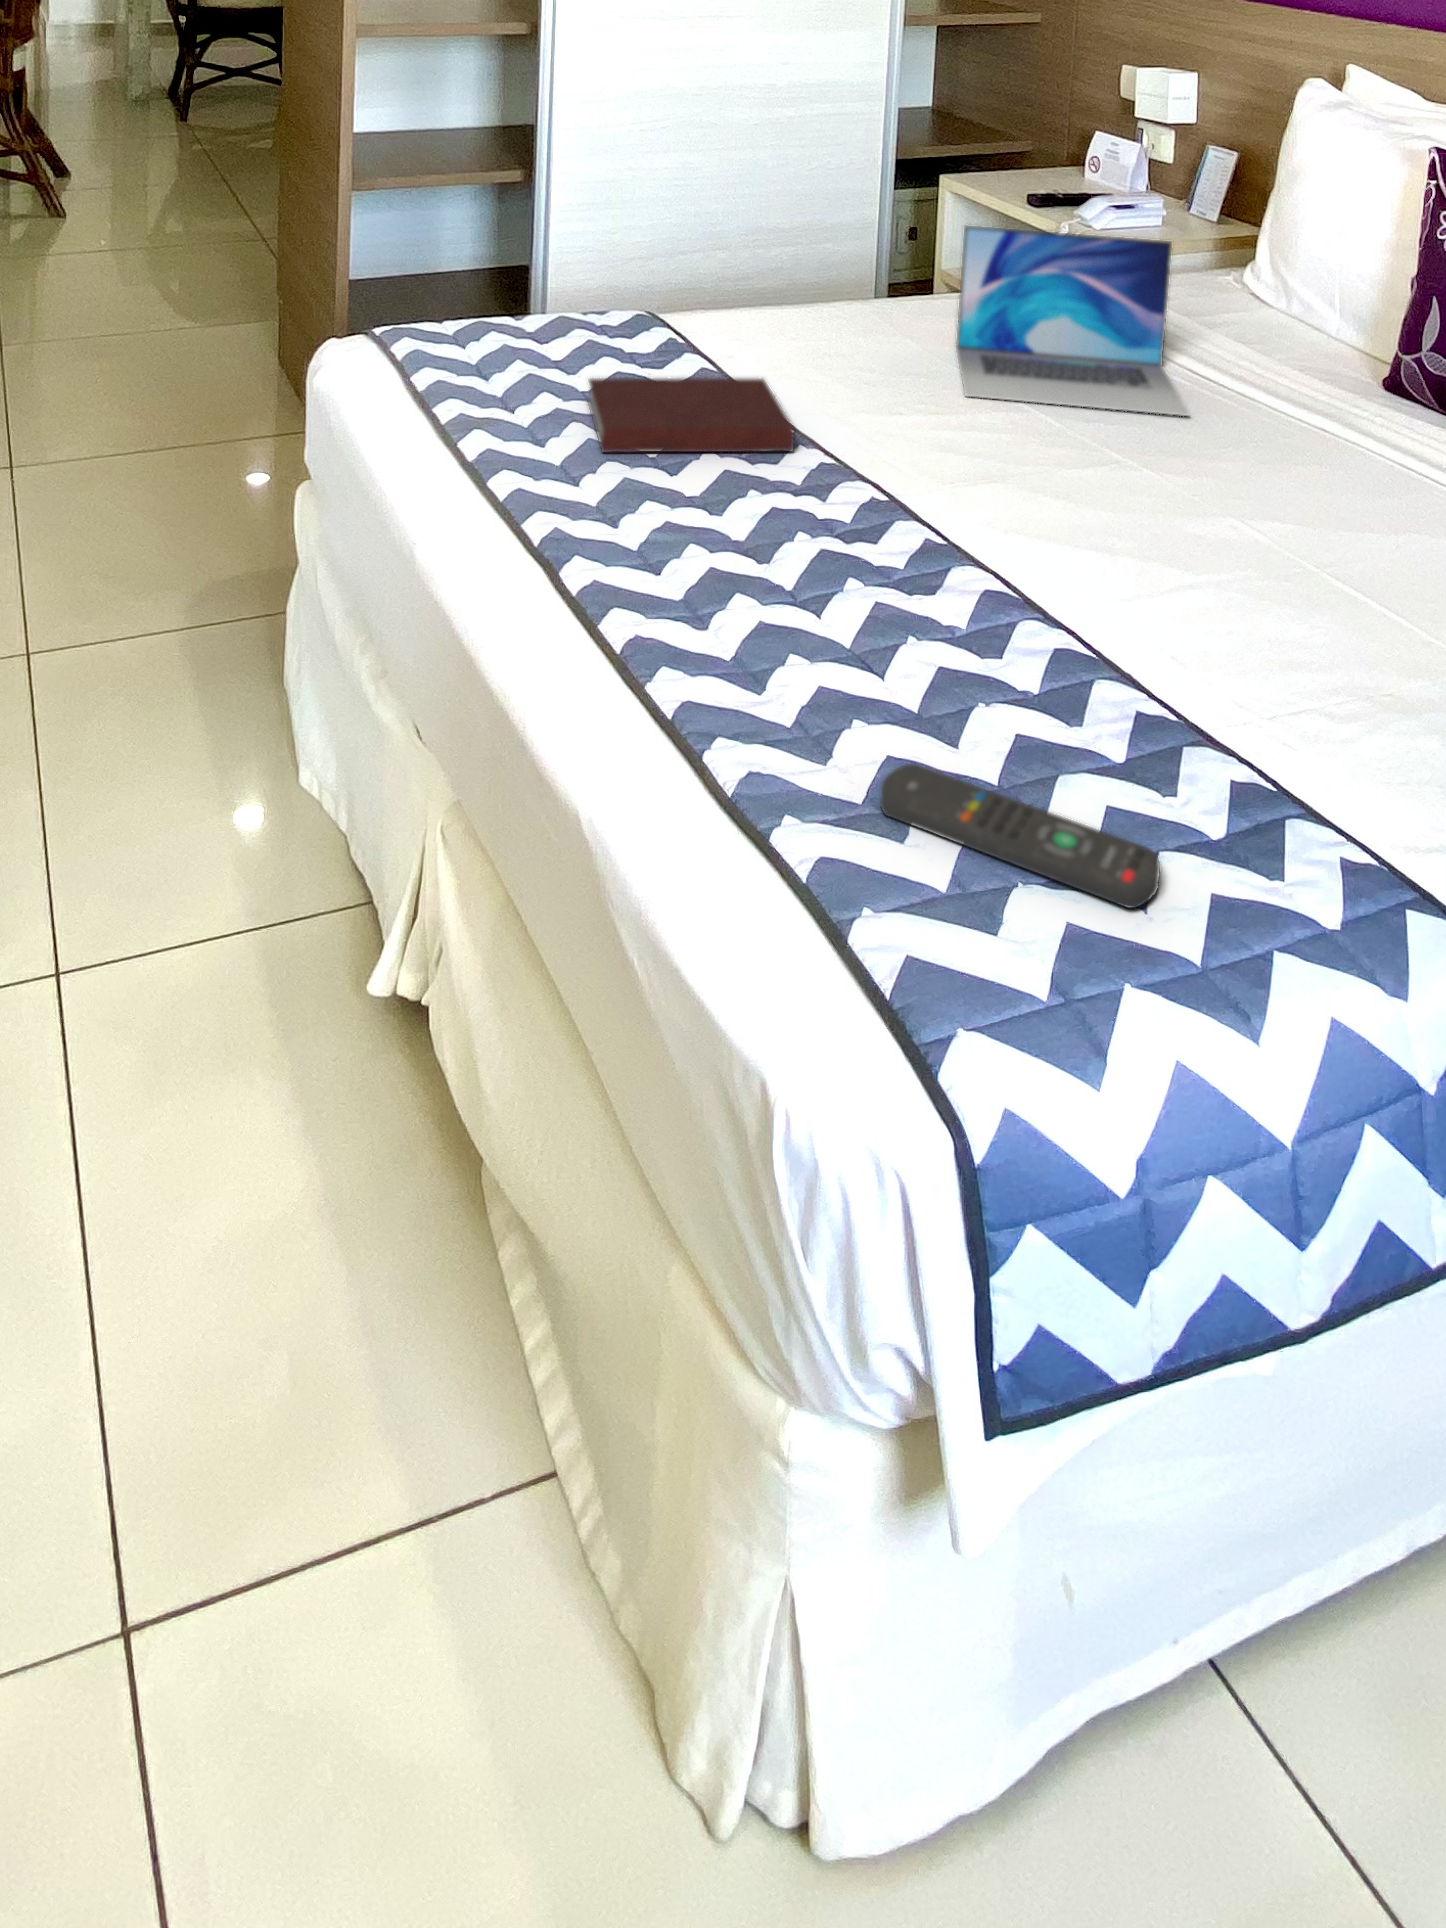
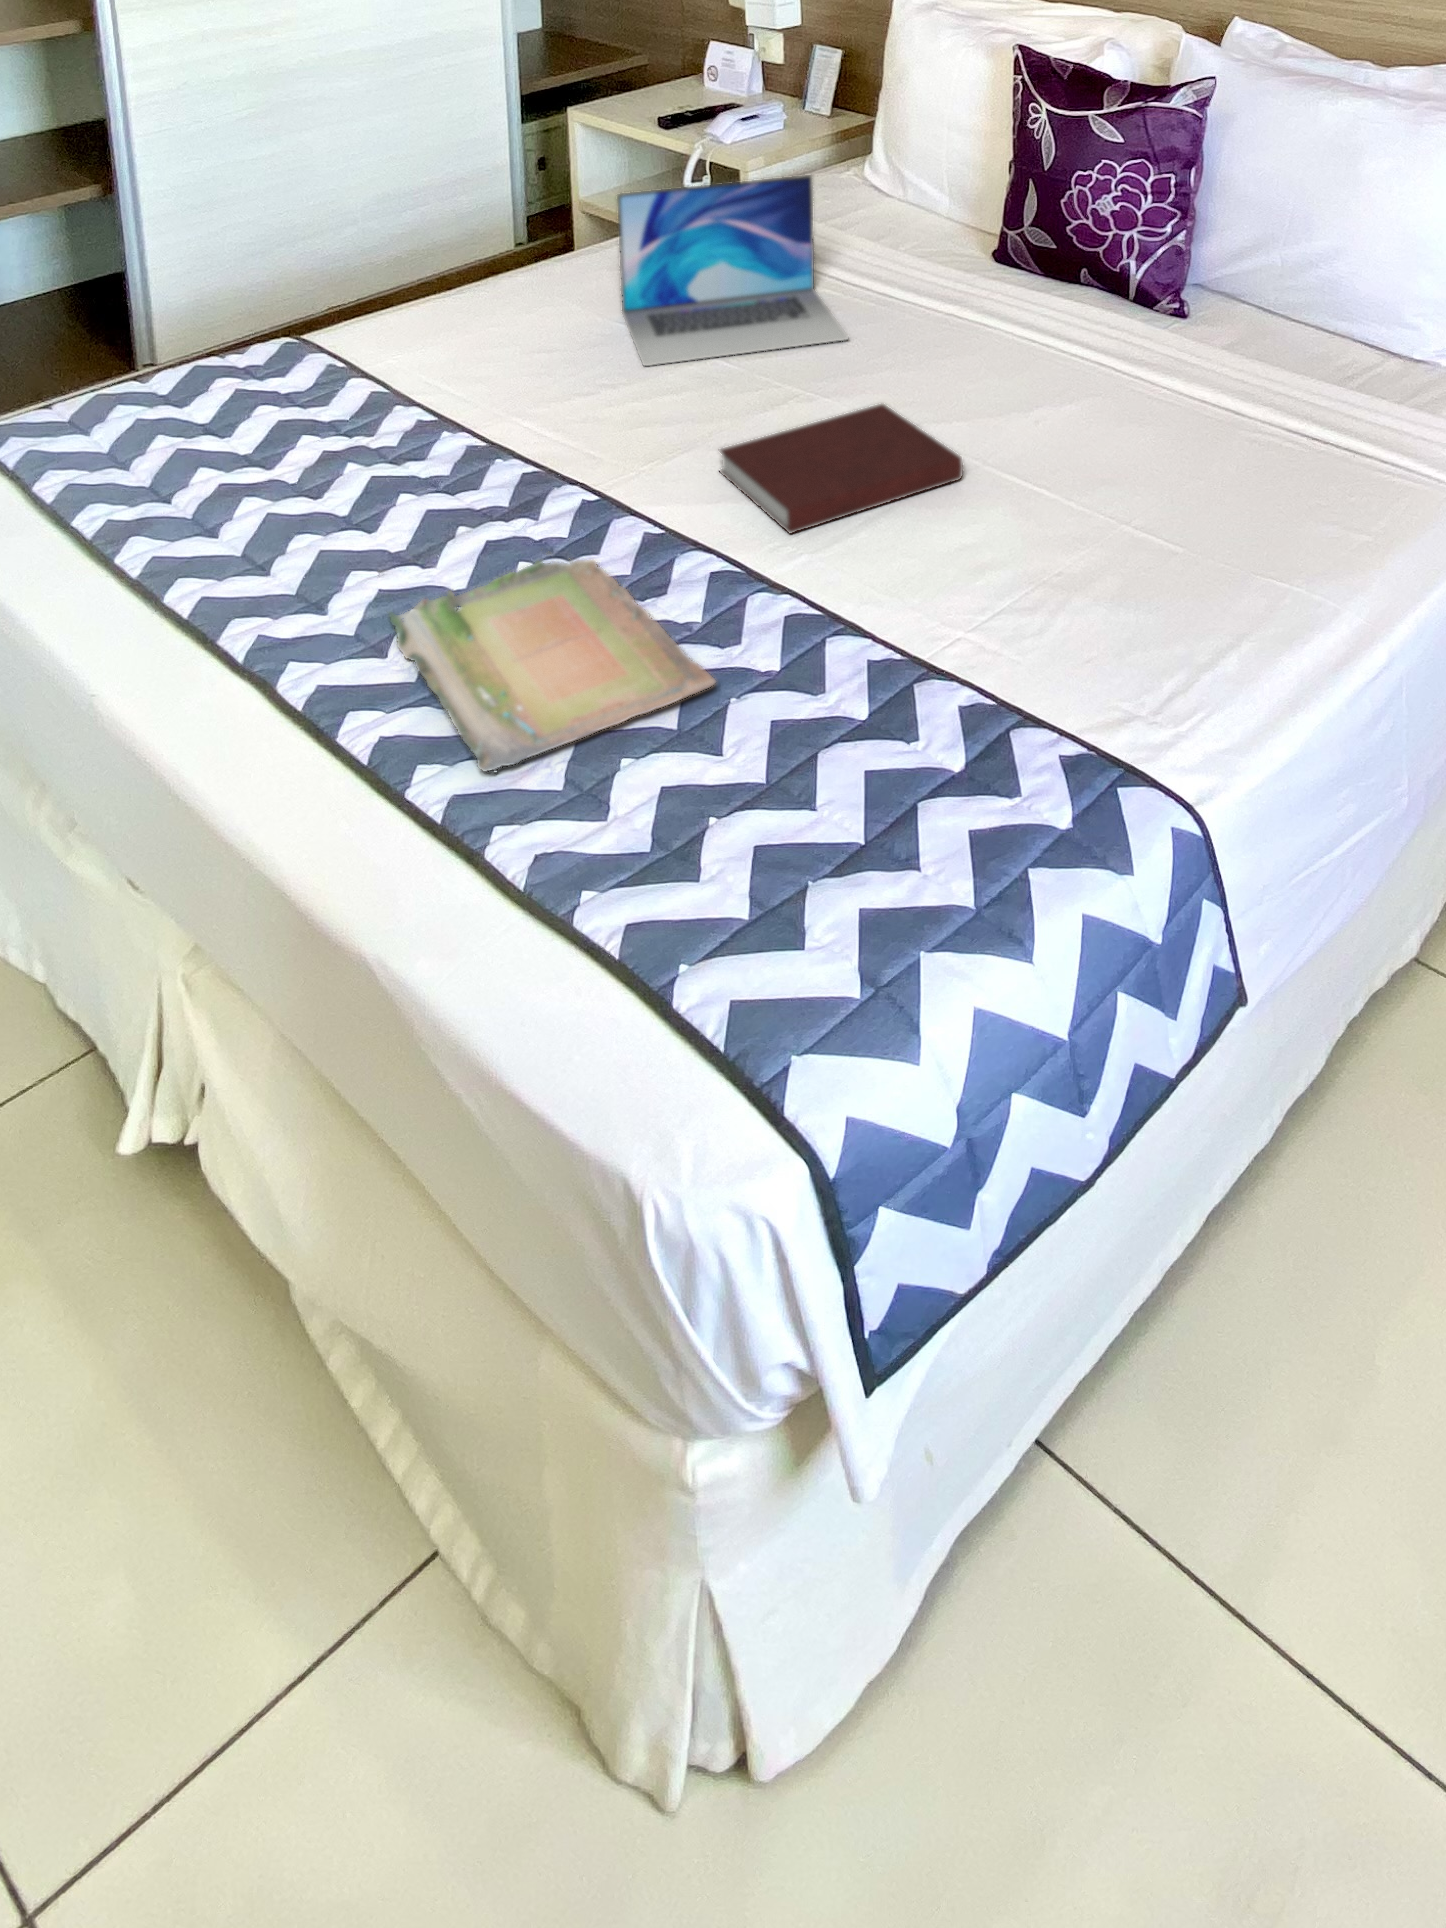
notebook: present [588,378,795,453] -> present [720,404,963,533]
tray: none [668,515,966,691] -> present [389,558,715,772]
remote control: present [880,764,1160,908] -> none [667,795,926,875]

